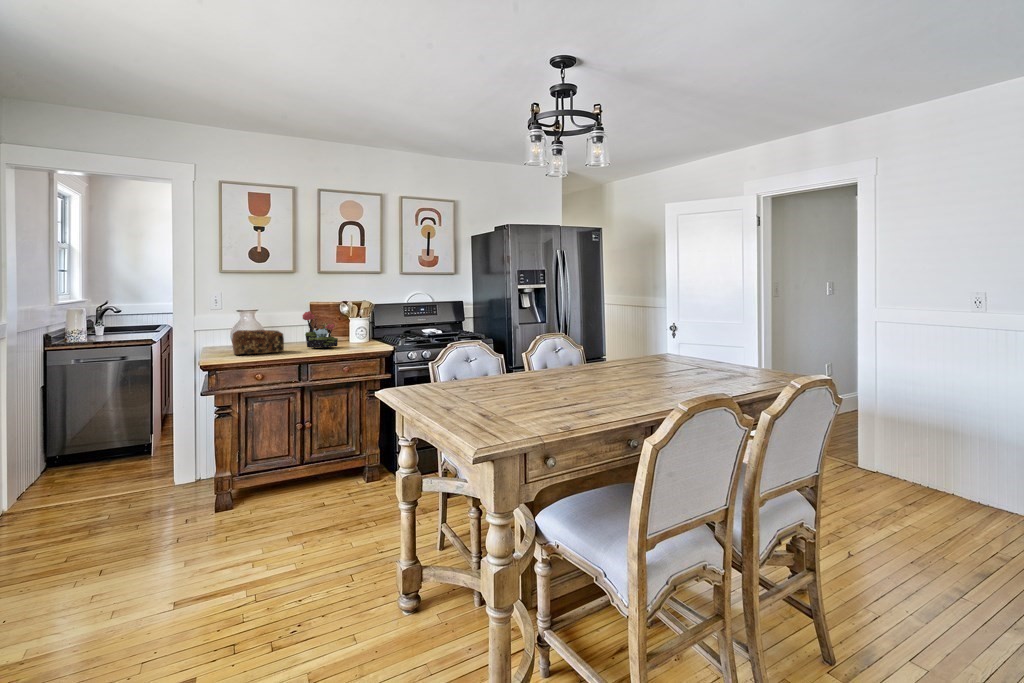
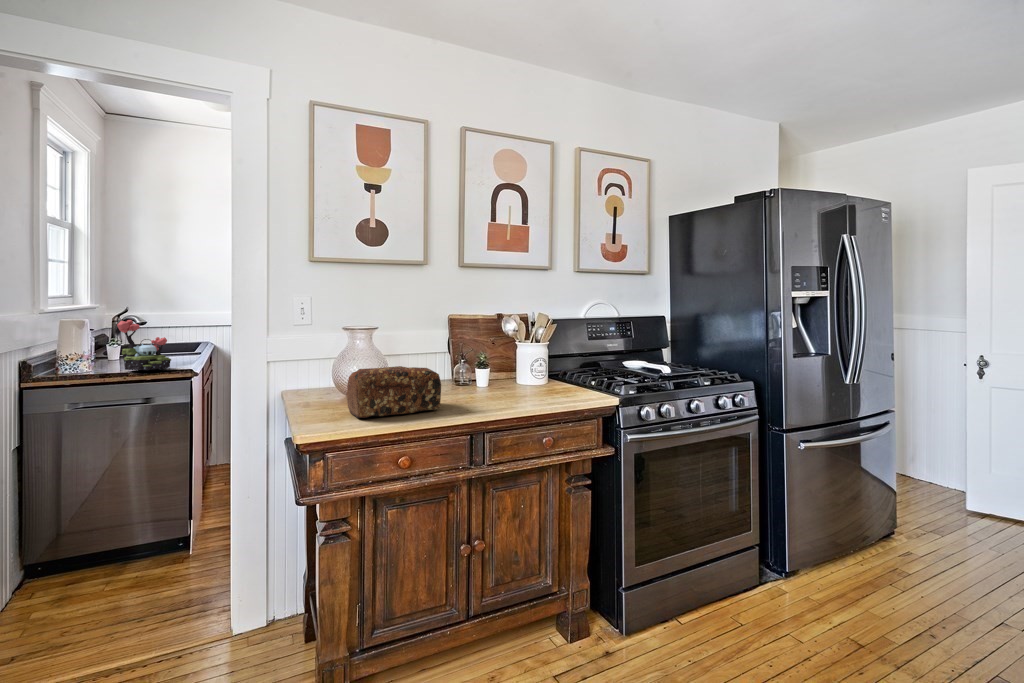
plant: present [303,311,338,348] -> present [117,320,171,370]

